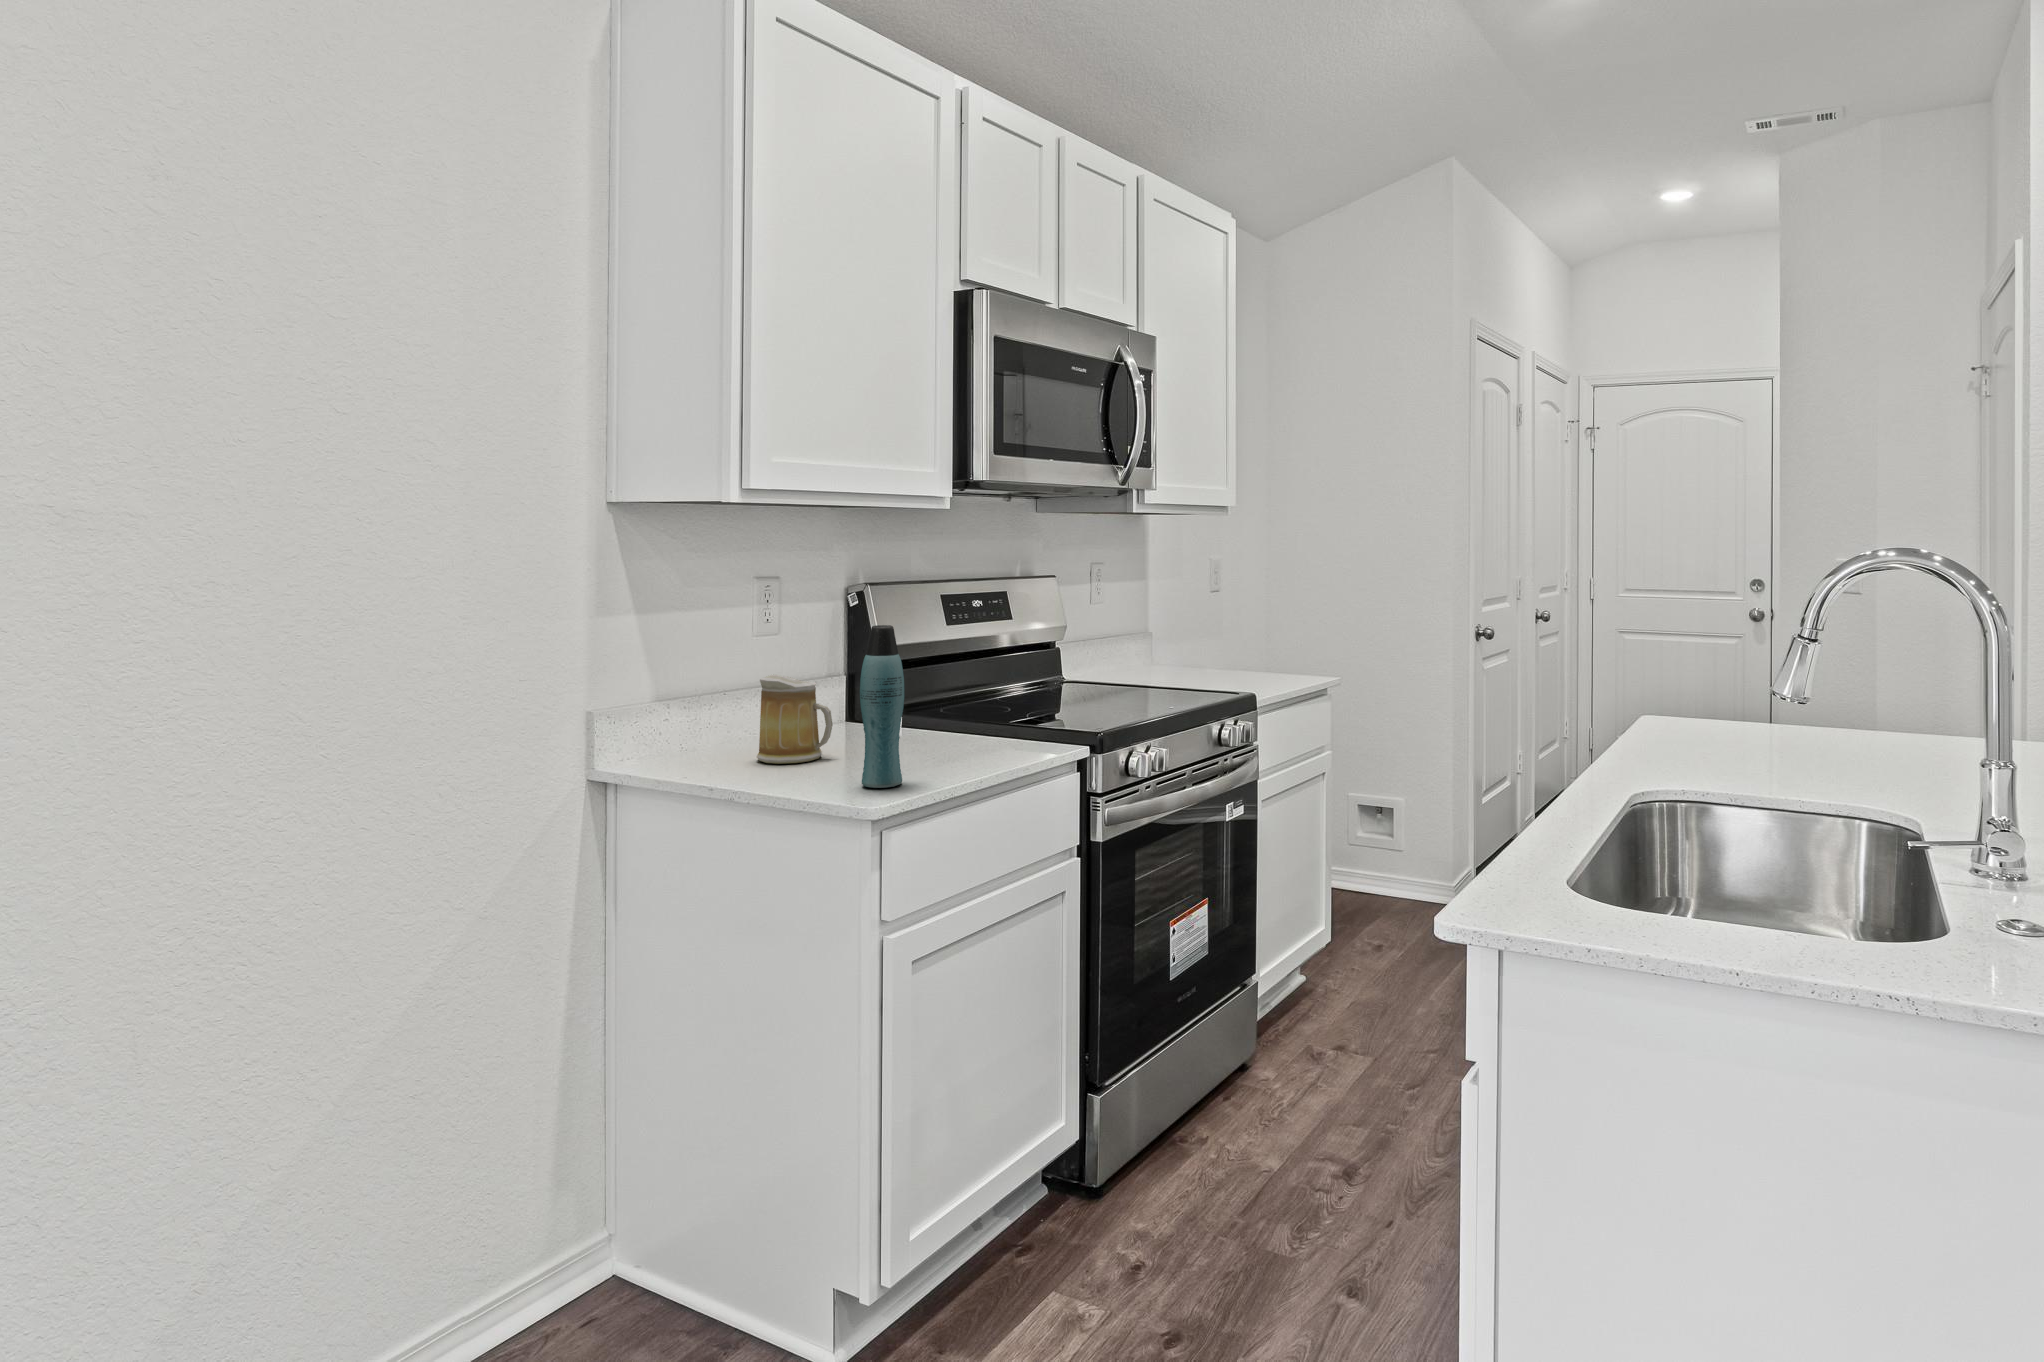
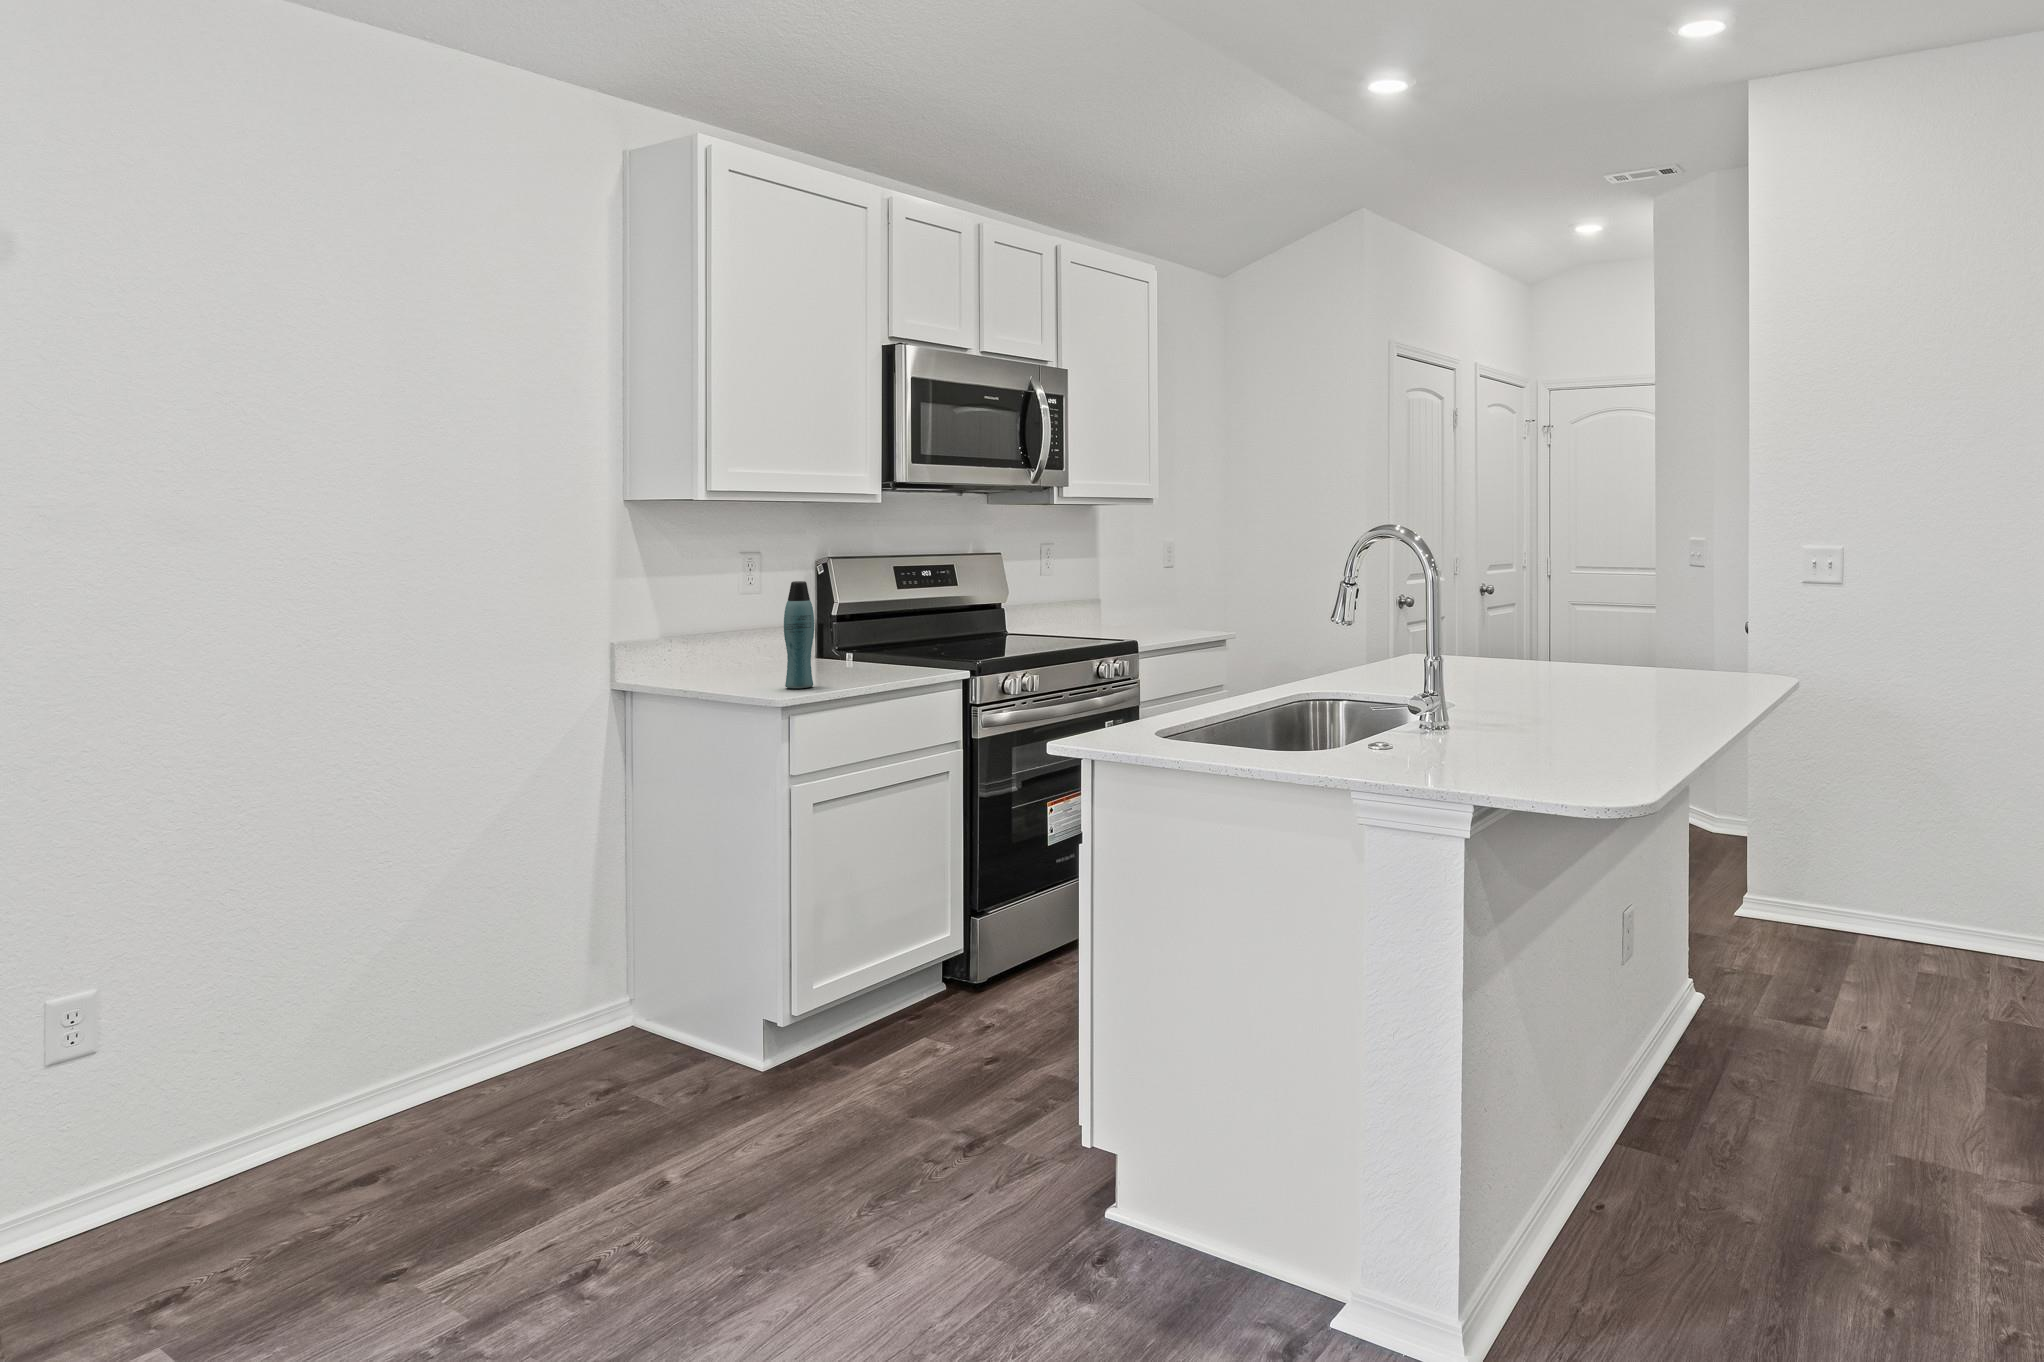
mug: present [757,674,833,764] -> none [728,618,782,678]

